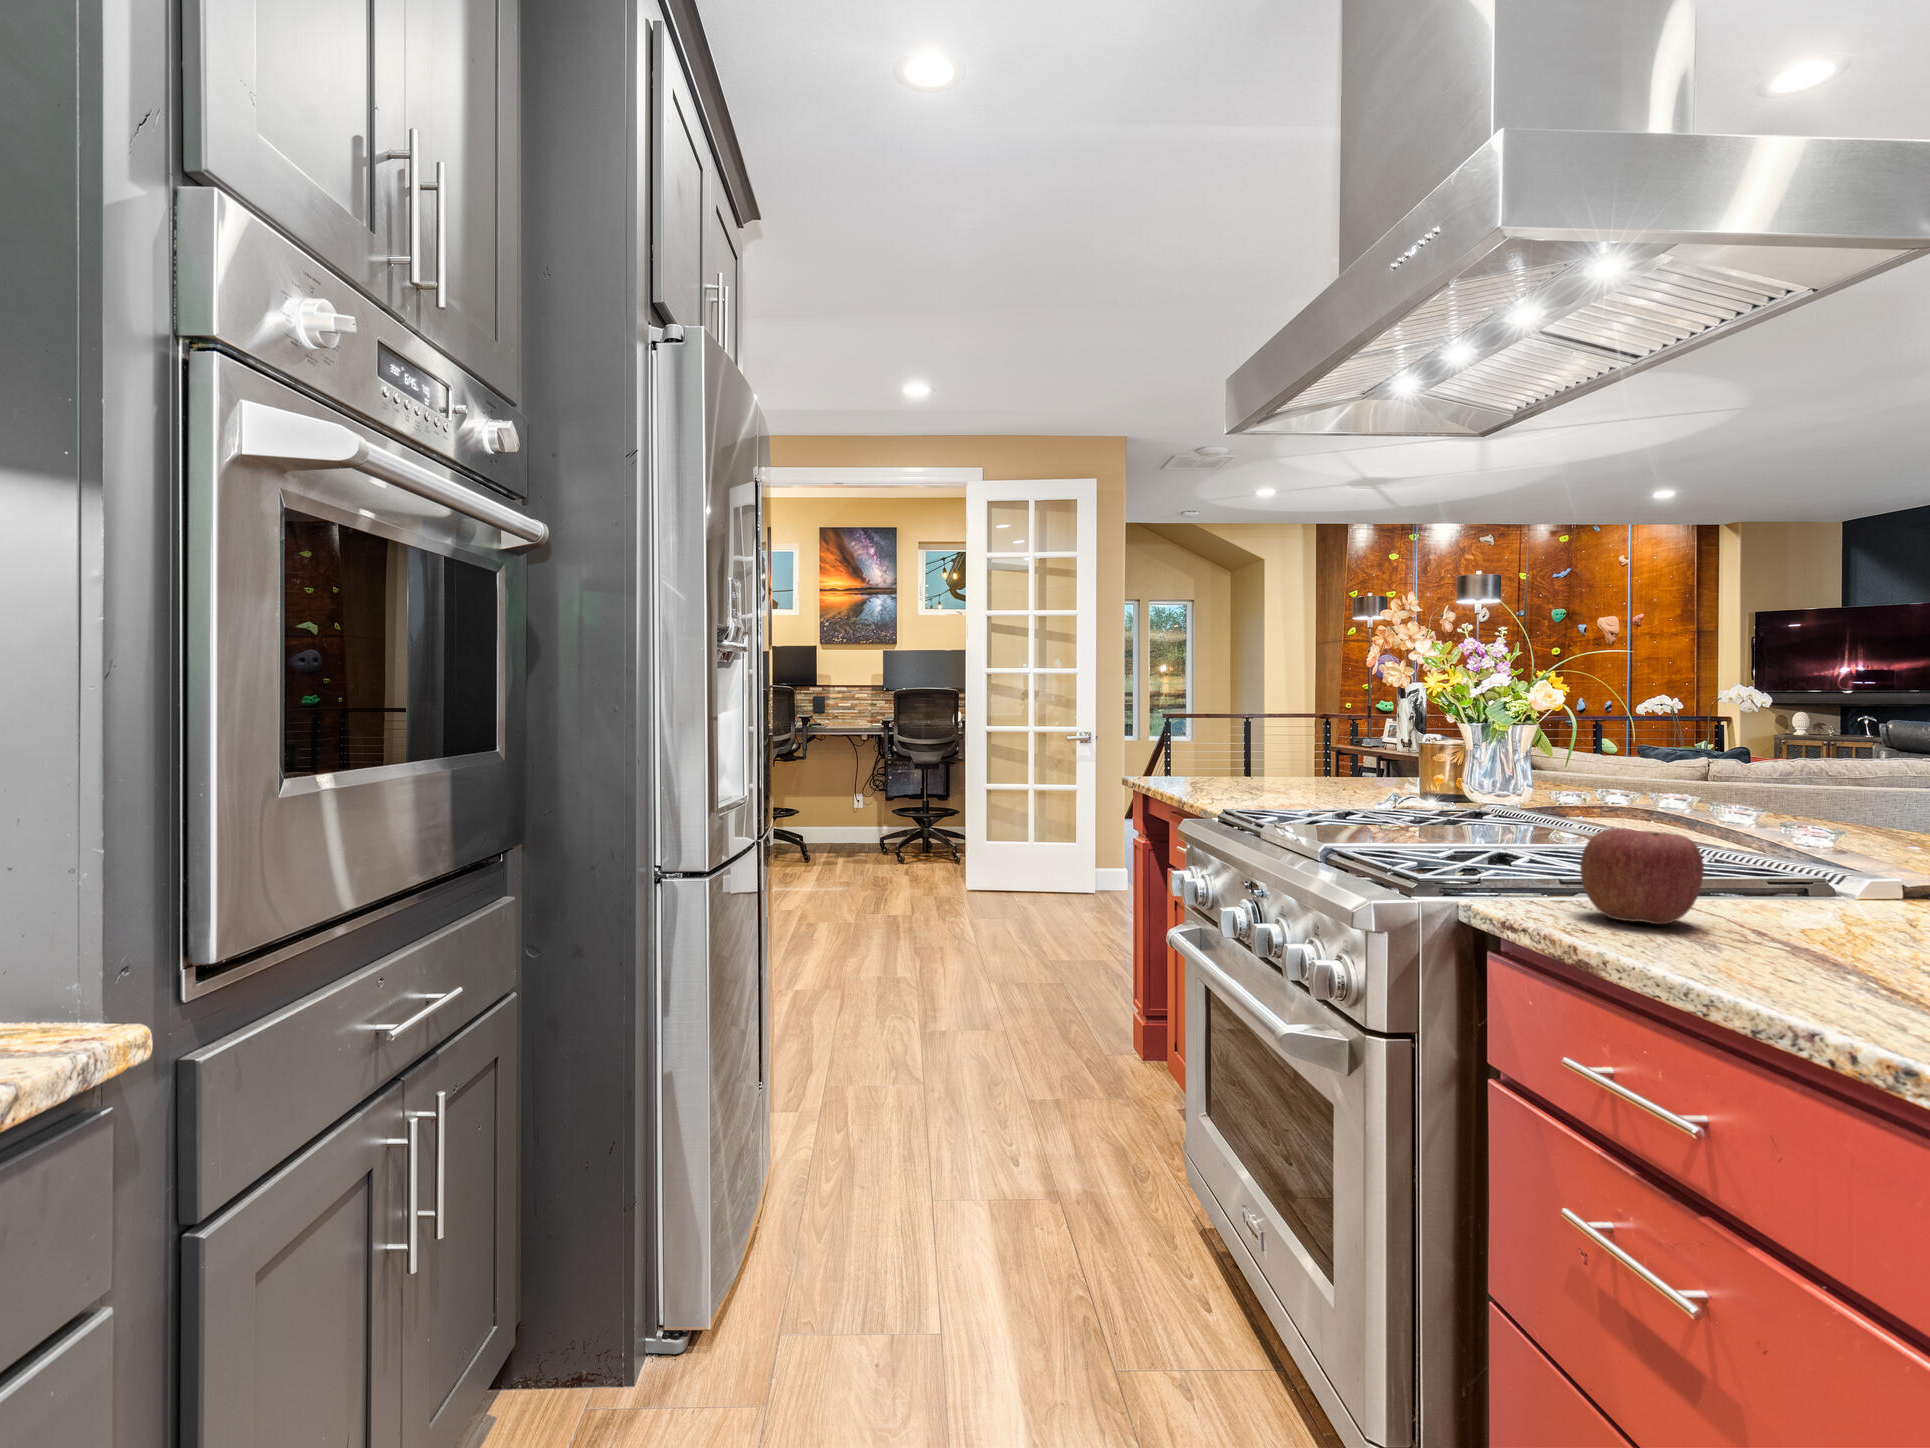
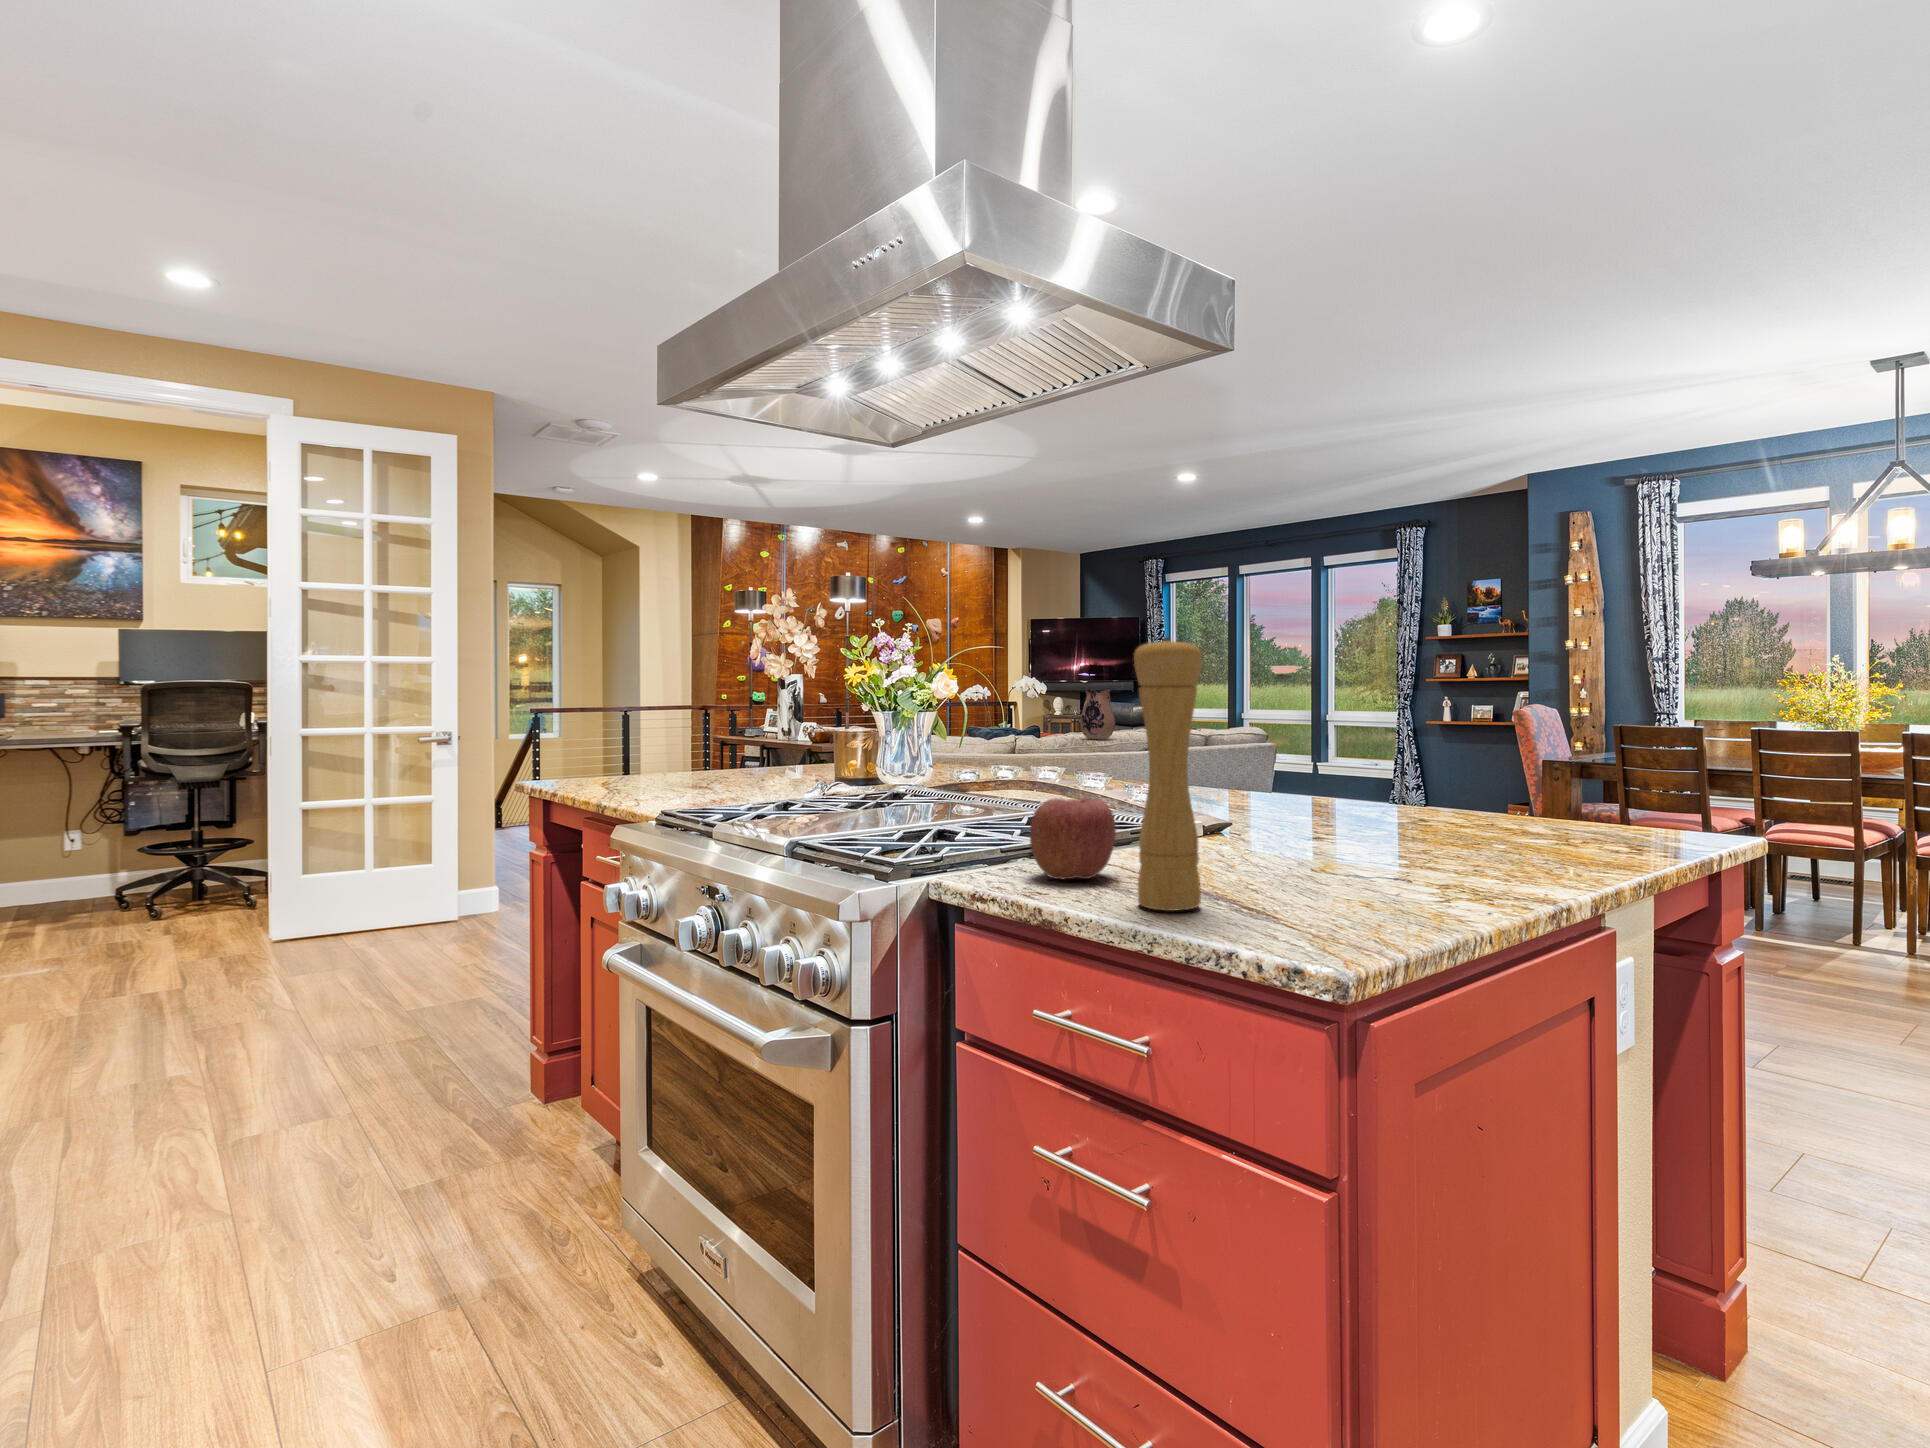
pepper mill: none [1699,642,1804,975] -> present [1134,637,1202,911]
ceramic pitcher: none [1812,703,1875,770] -> present [1080,689,1115,740]

